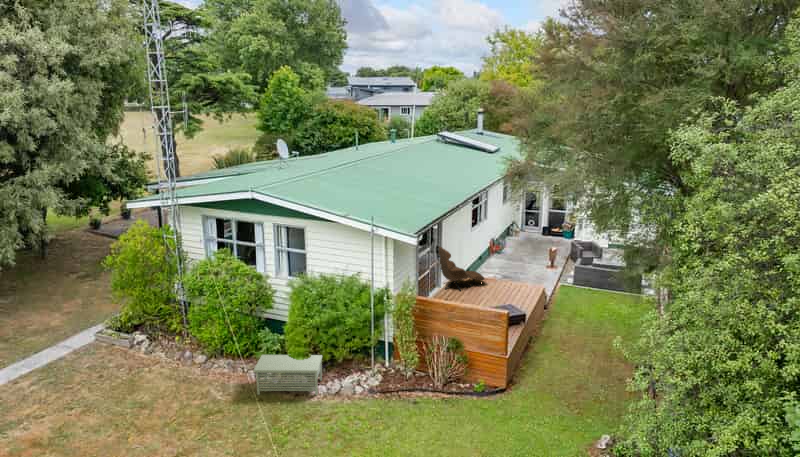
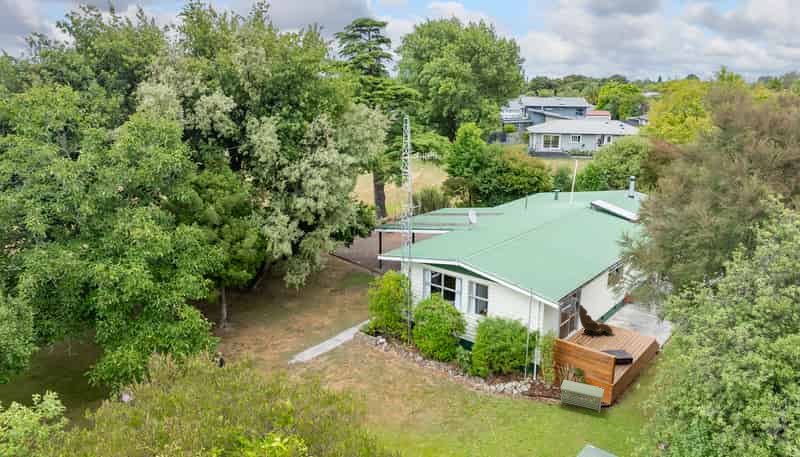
storage bench: present [253,355,322,395] -> present [561,380,604,413]

